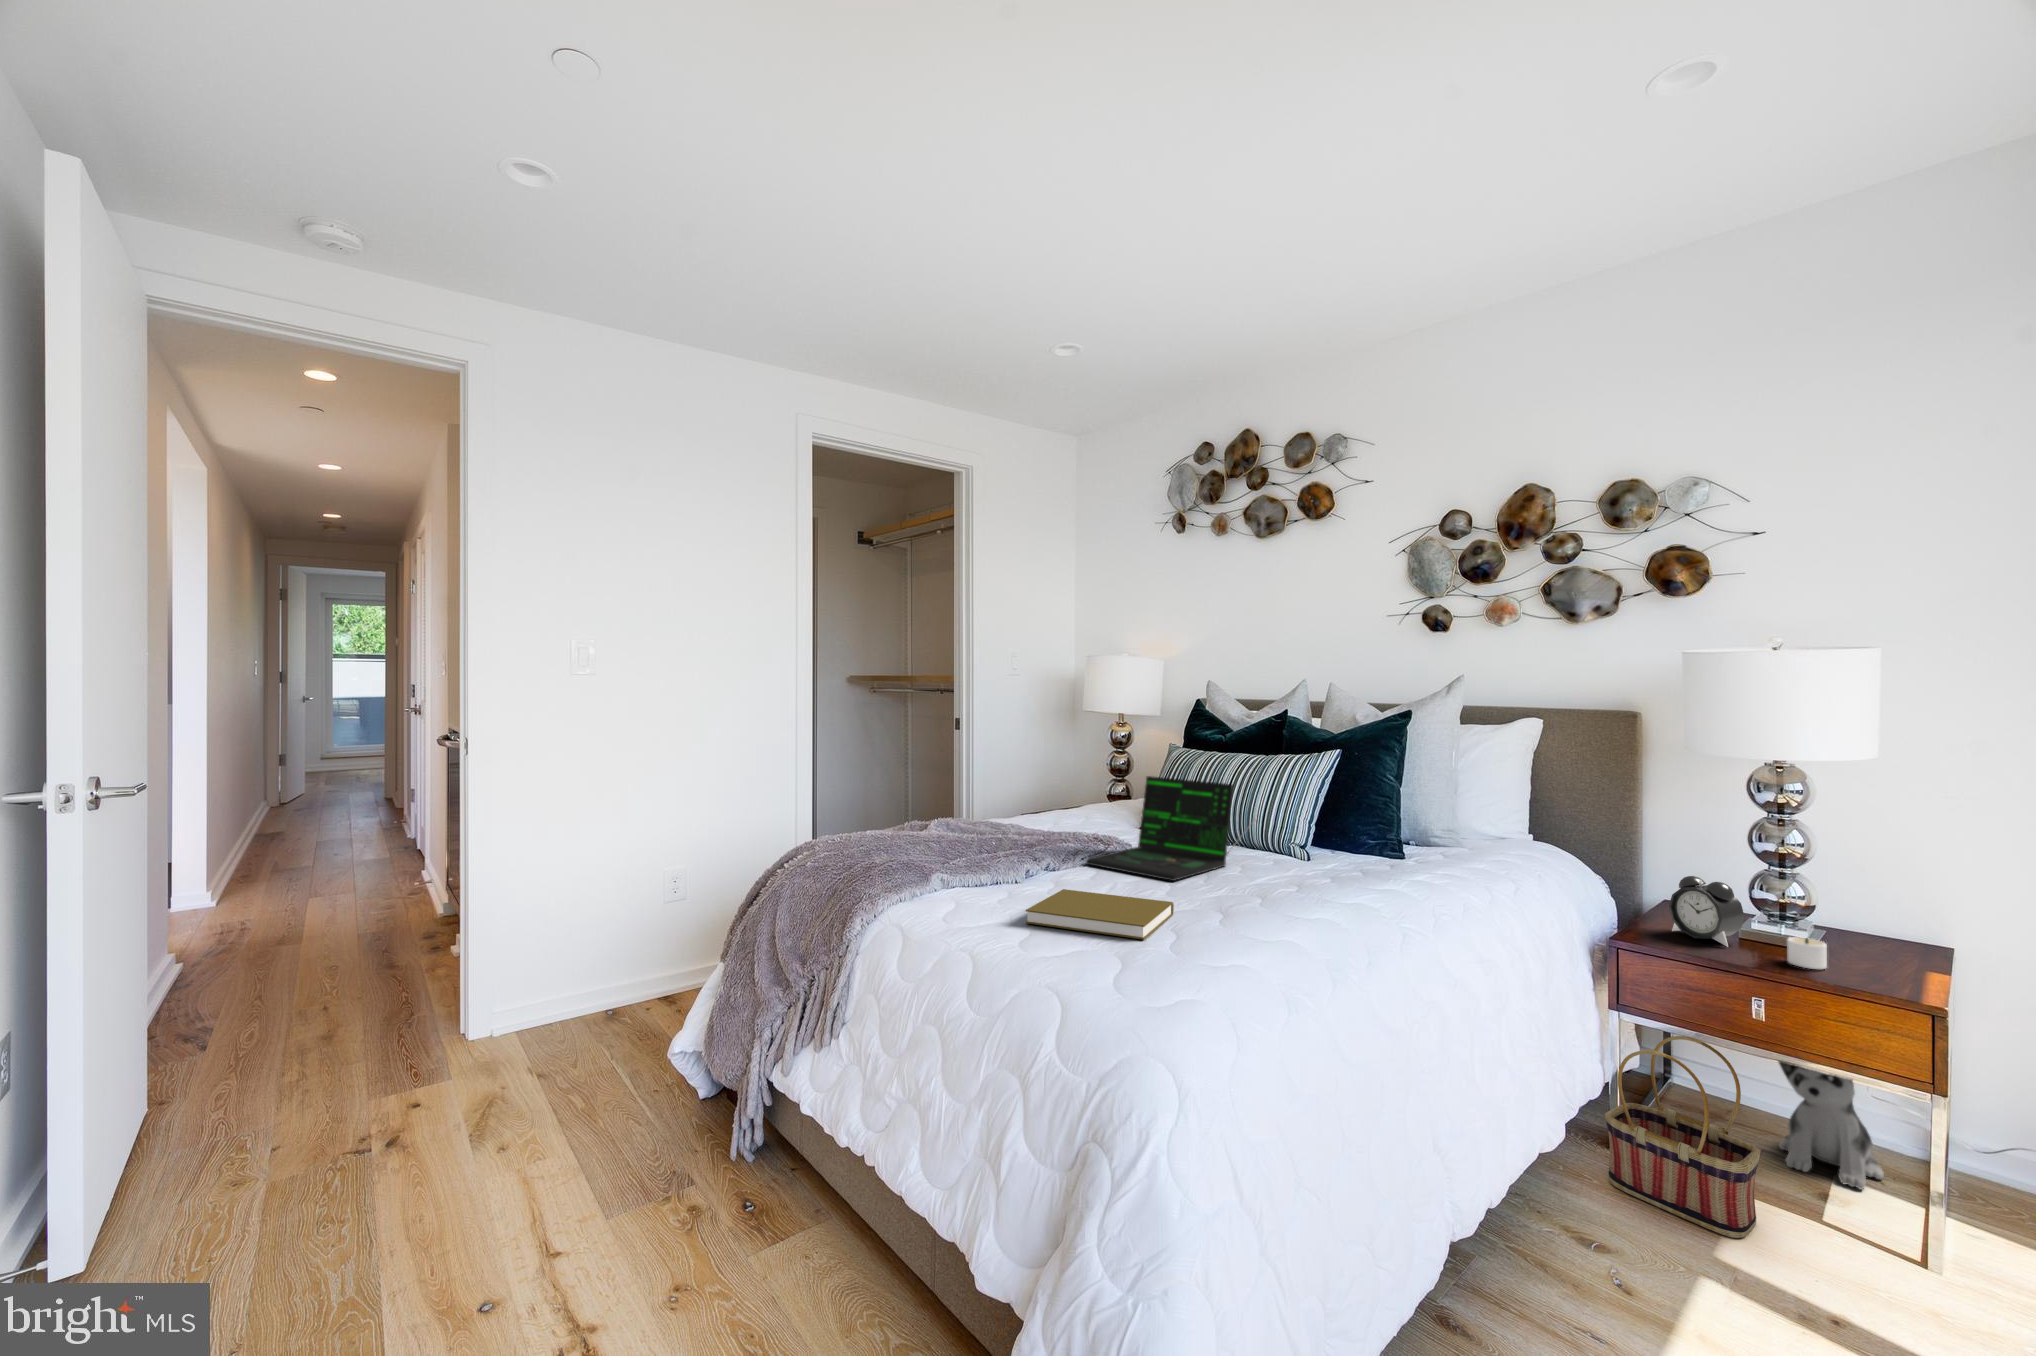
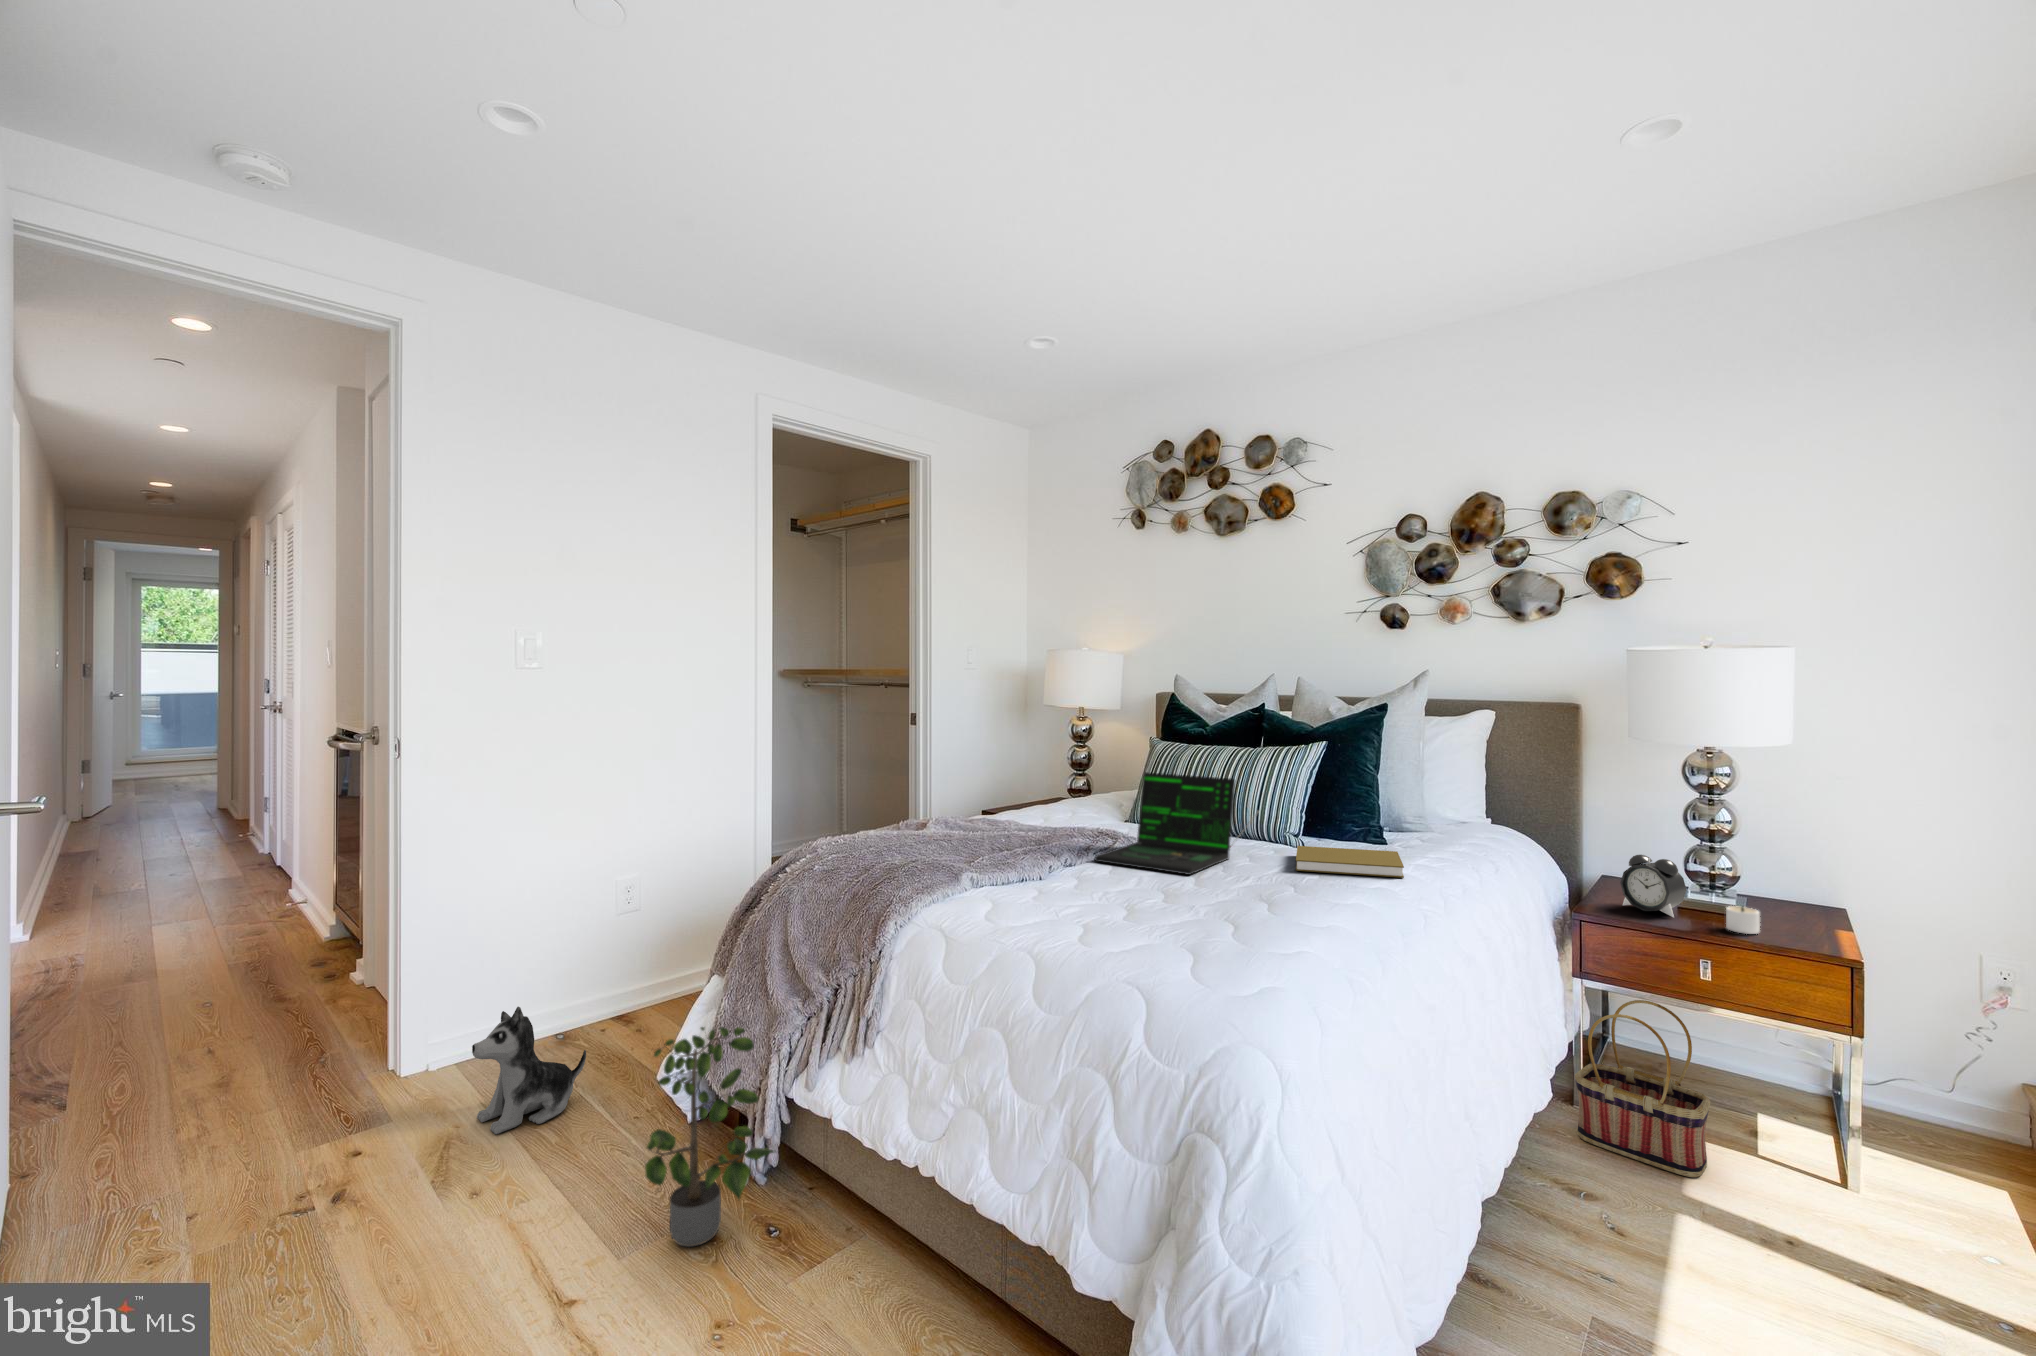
book: present [1026,889,1174,940] -> present [1296,846,1404,878]
potted plant: none [620,1005,752,1220] -> present [645,1027,774,1247]
plush toy: present [1779,1061,1884,1190] -> present [472,1007,586,1134]

